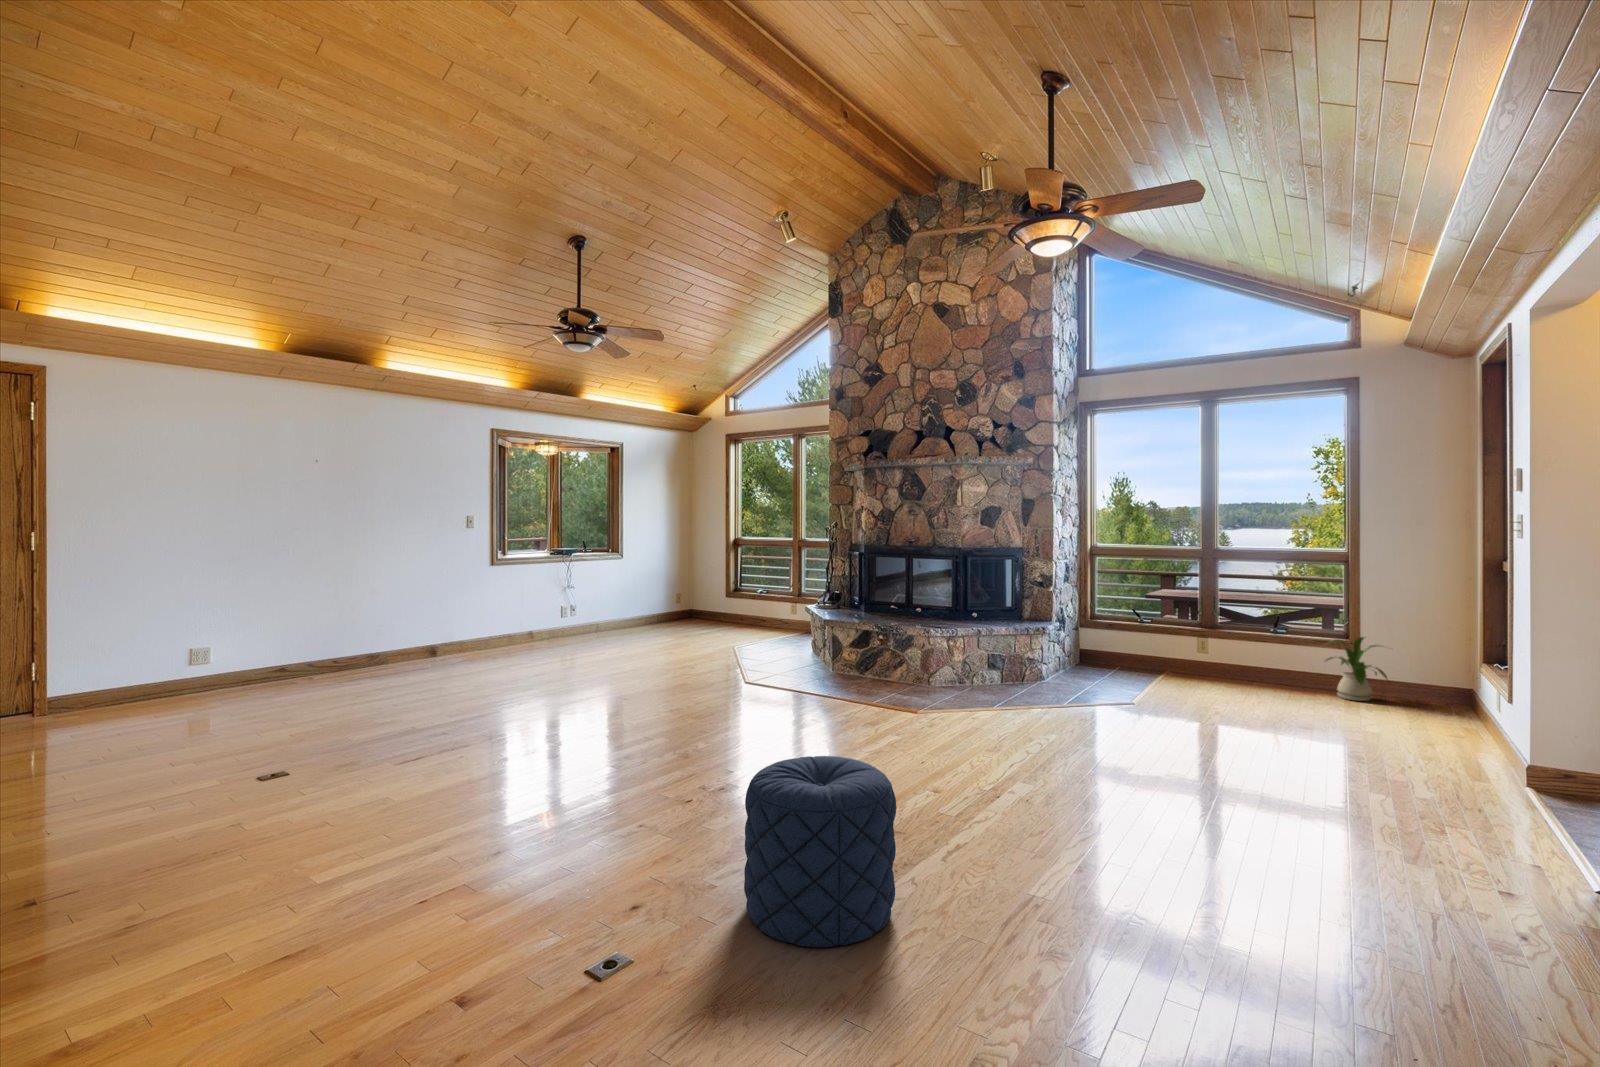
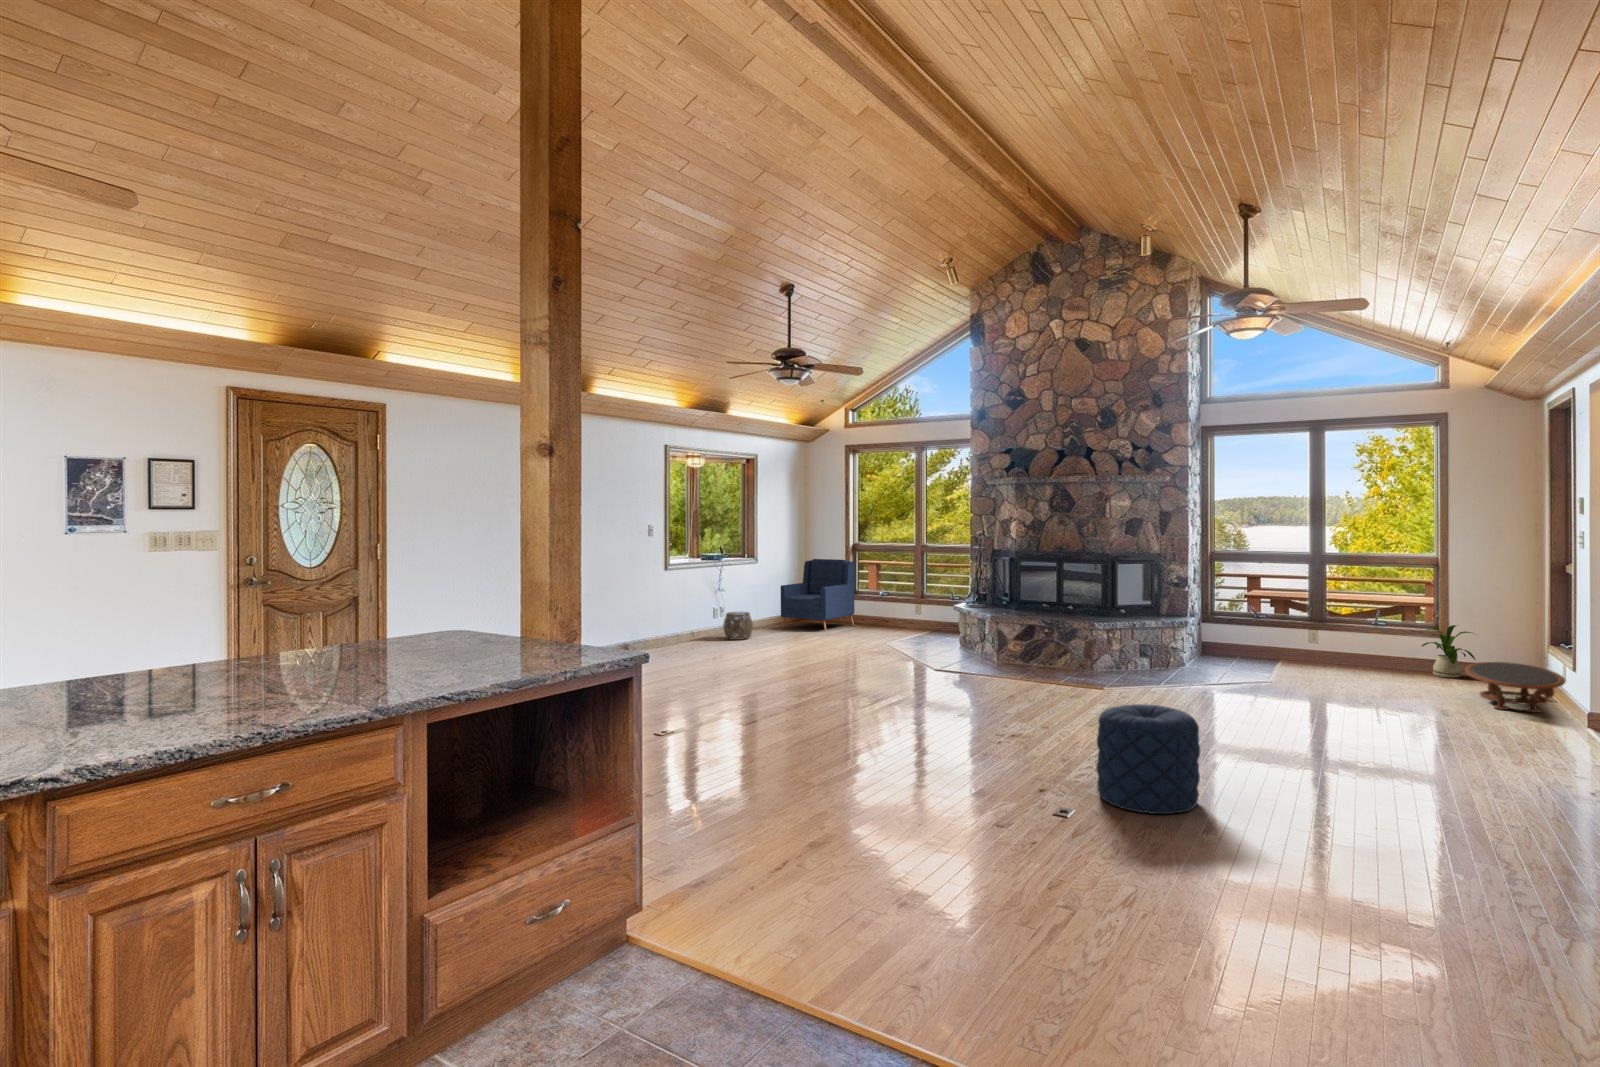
armchair: none [654,554,733,631] -> present [781,559,854,631]
woven basket: none [576,608,610,638] -> present [723,612,753,640]
coffee table: none [1369,684,1500,756] -> present [1465,662,1565,713]

